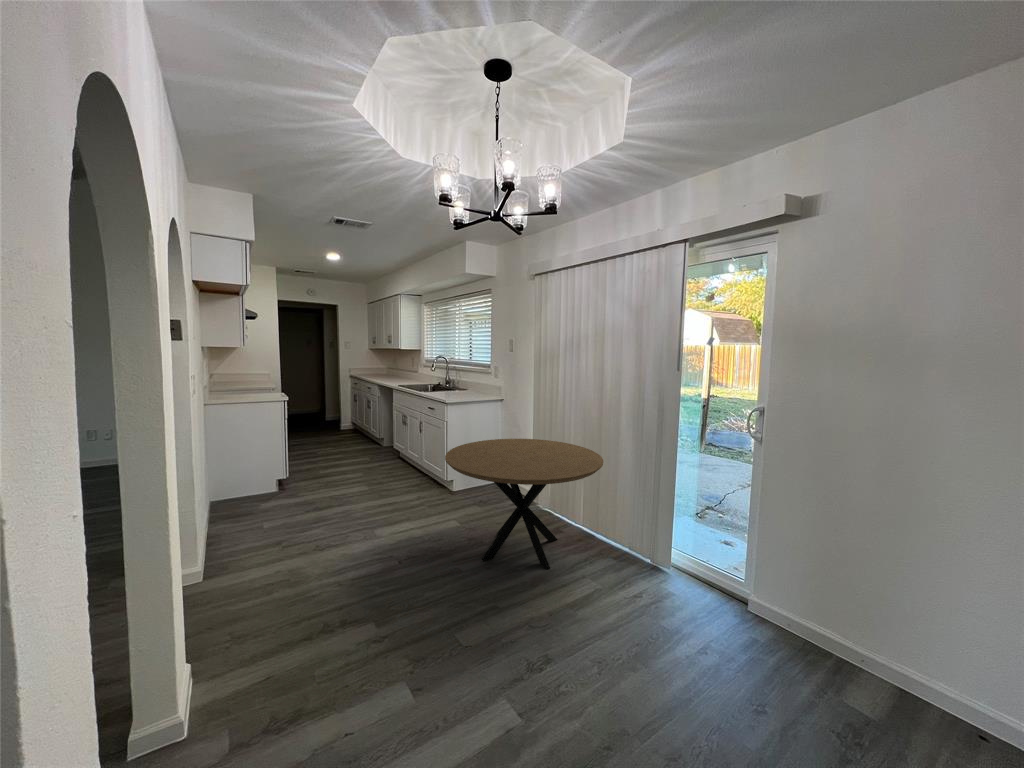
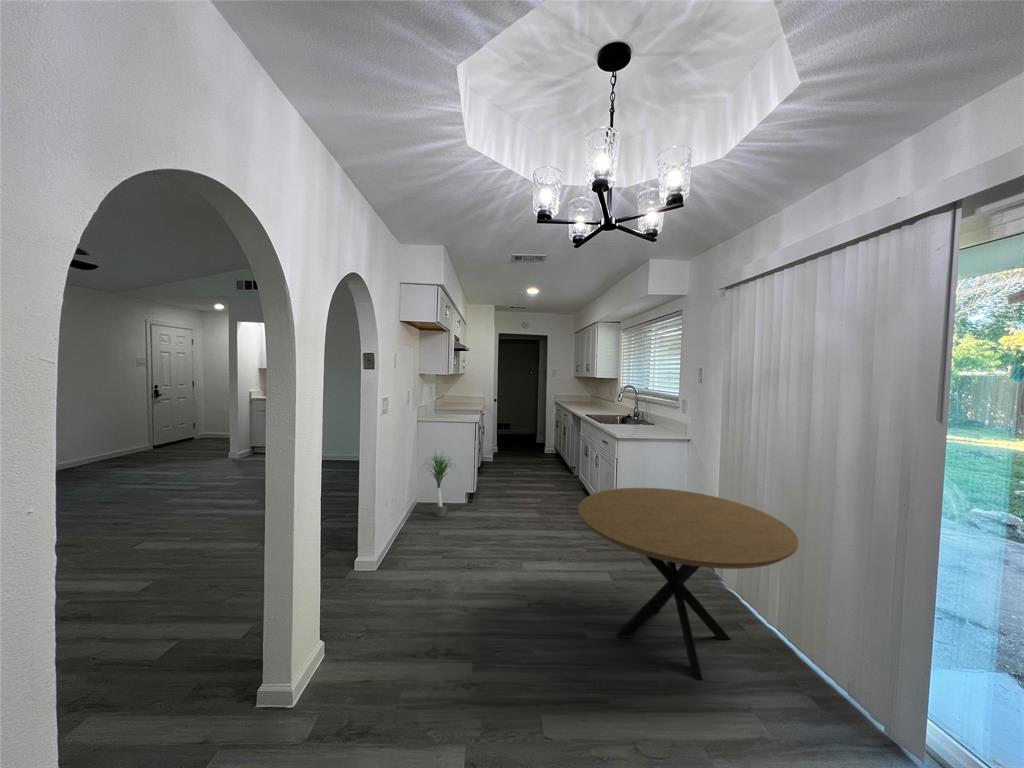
potted plant: none [216,430,279,510] -> present [431,455,452,517]

